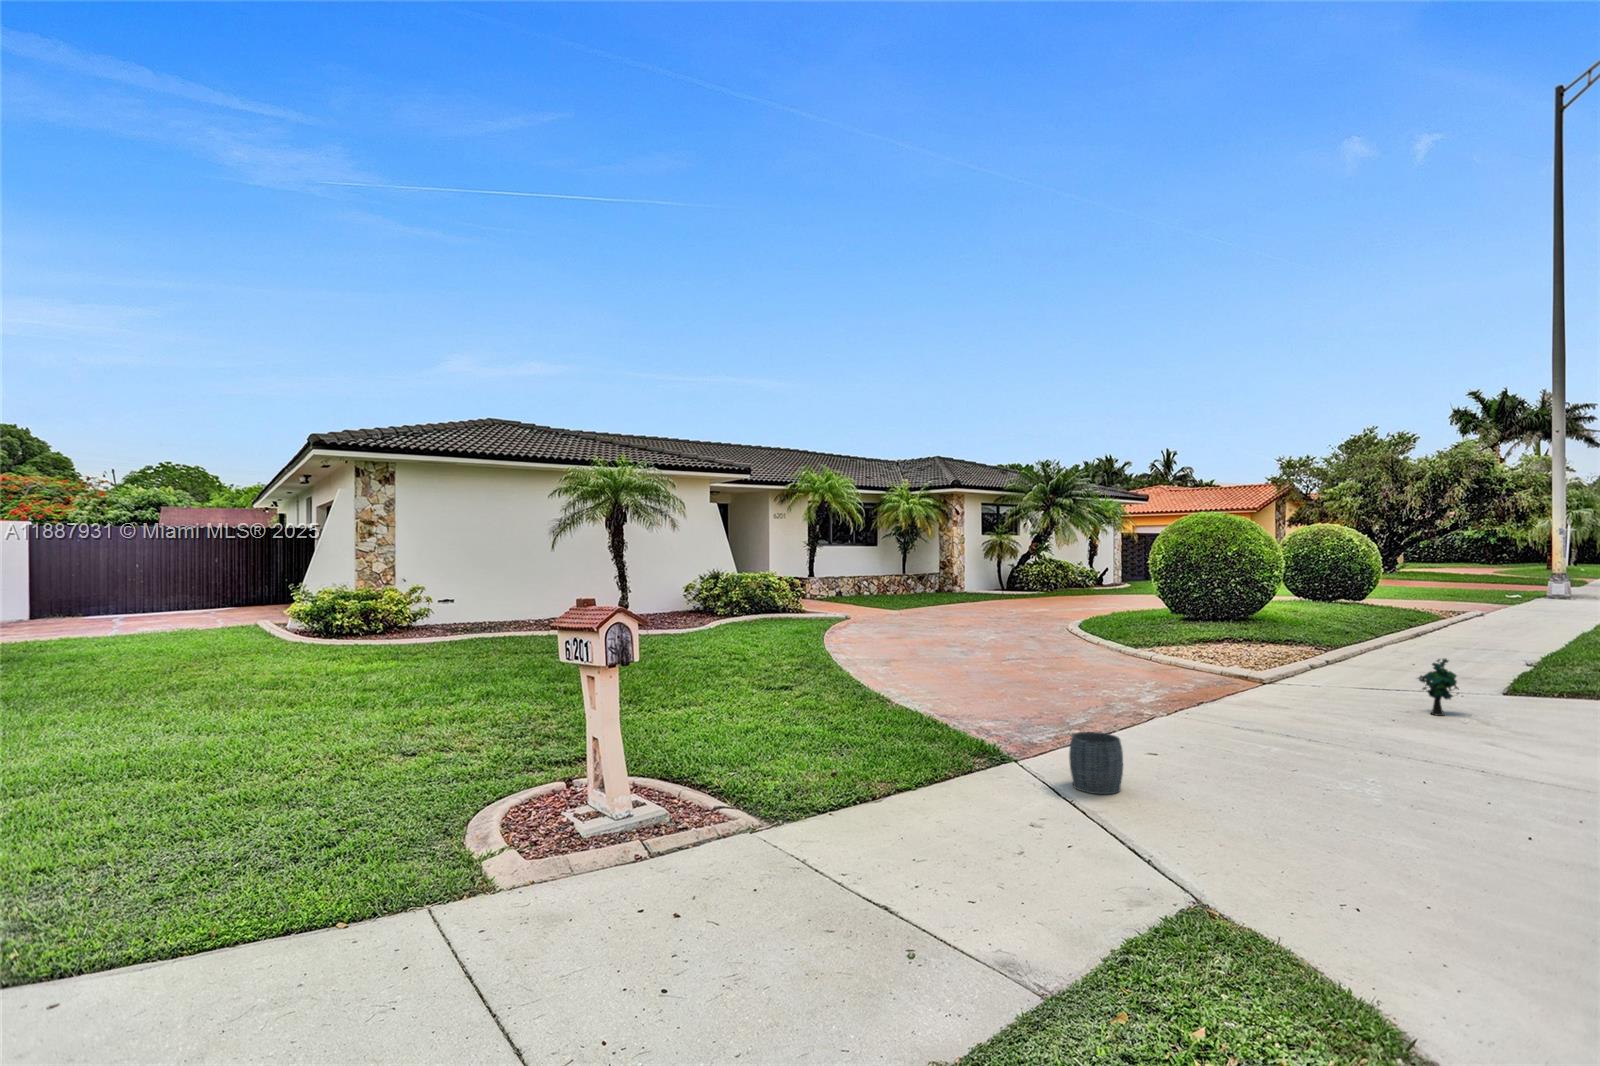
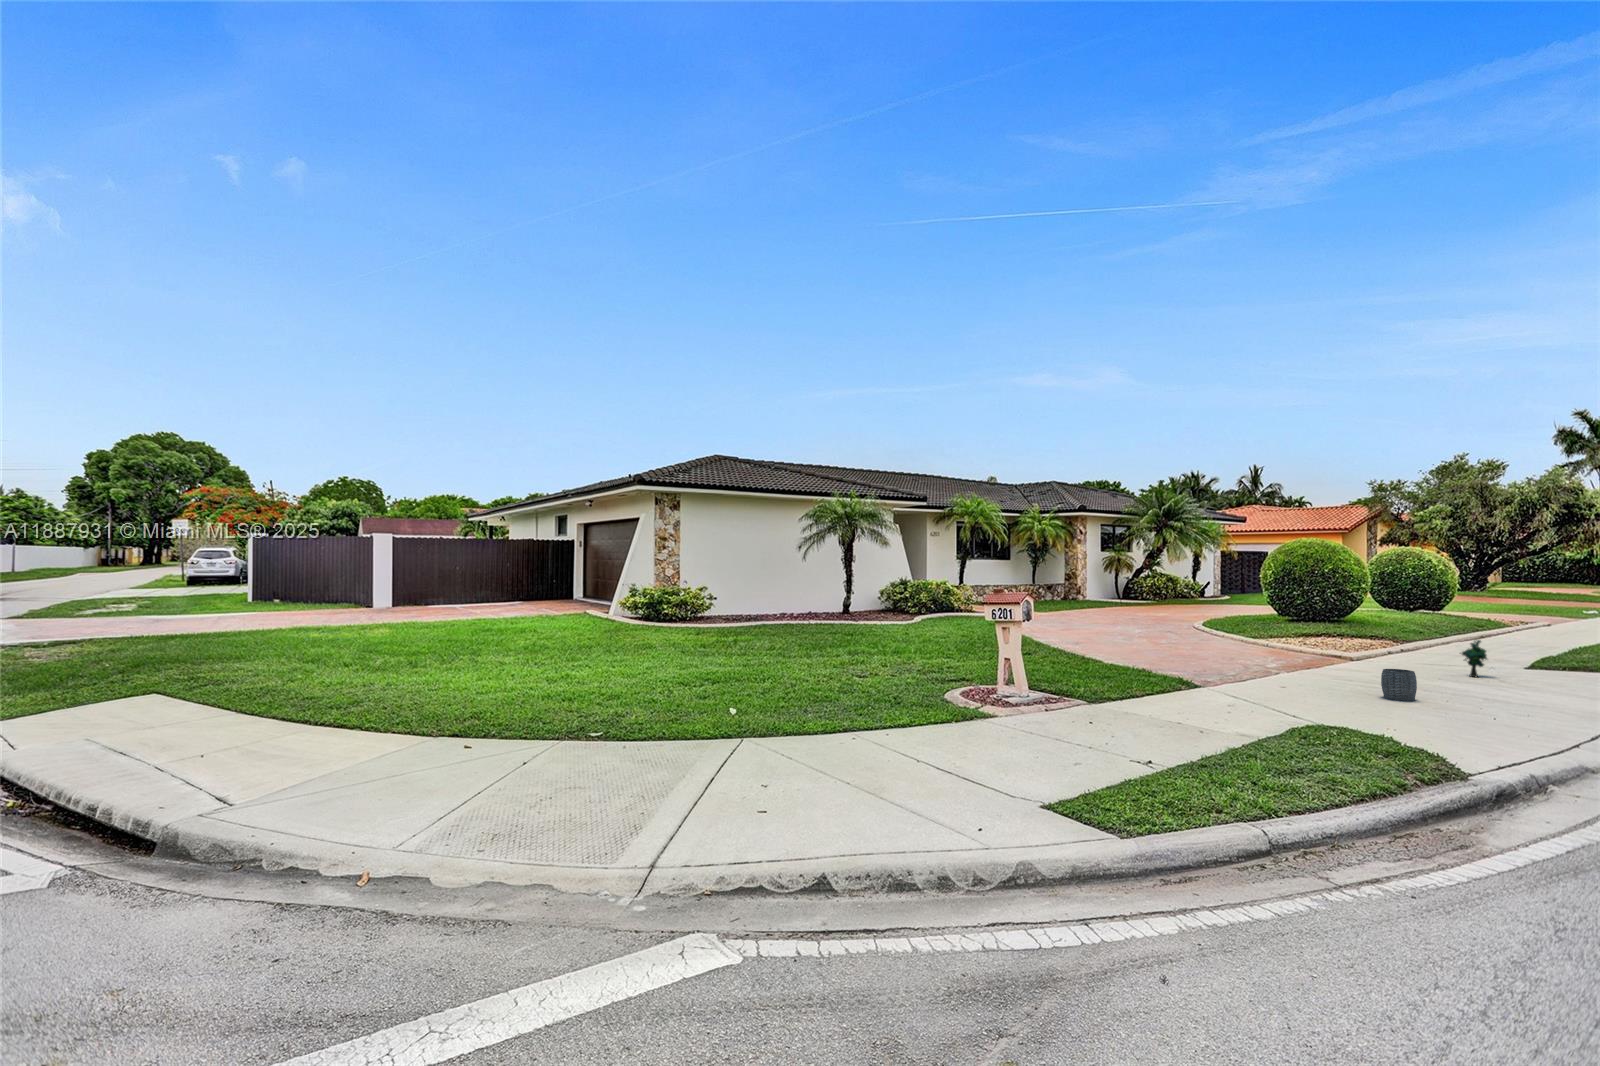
woven basket: present [1069,732,1123,794] -> present [1381,669,1417,701]

